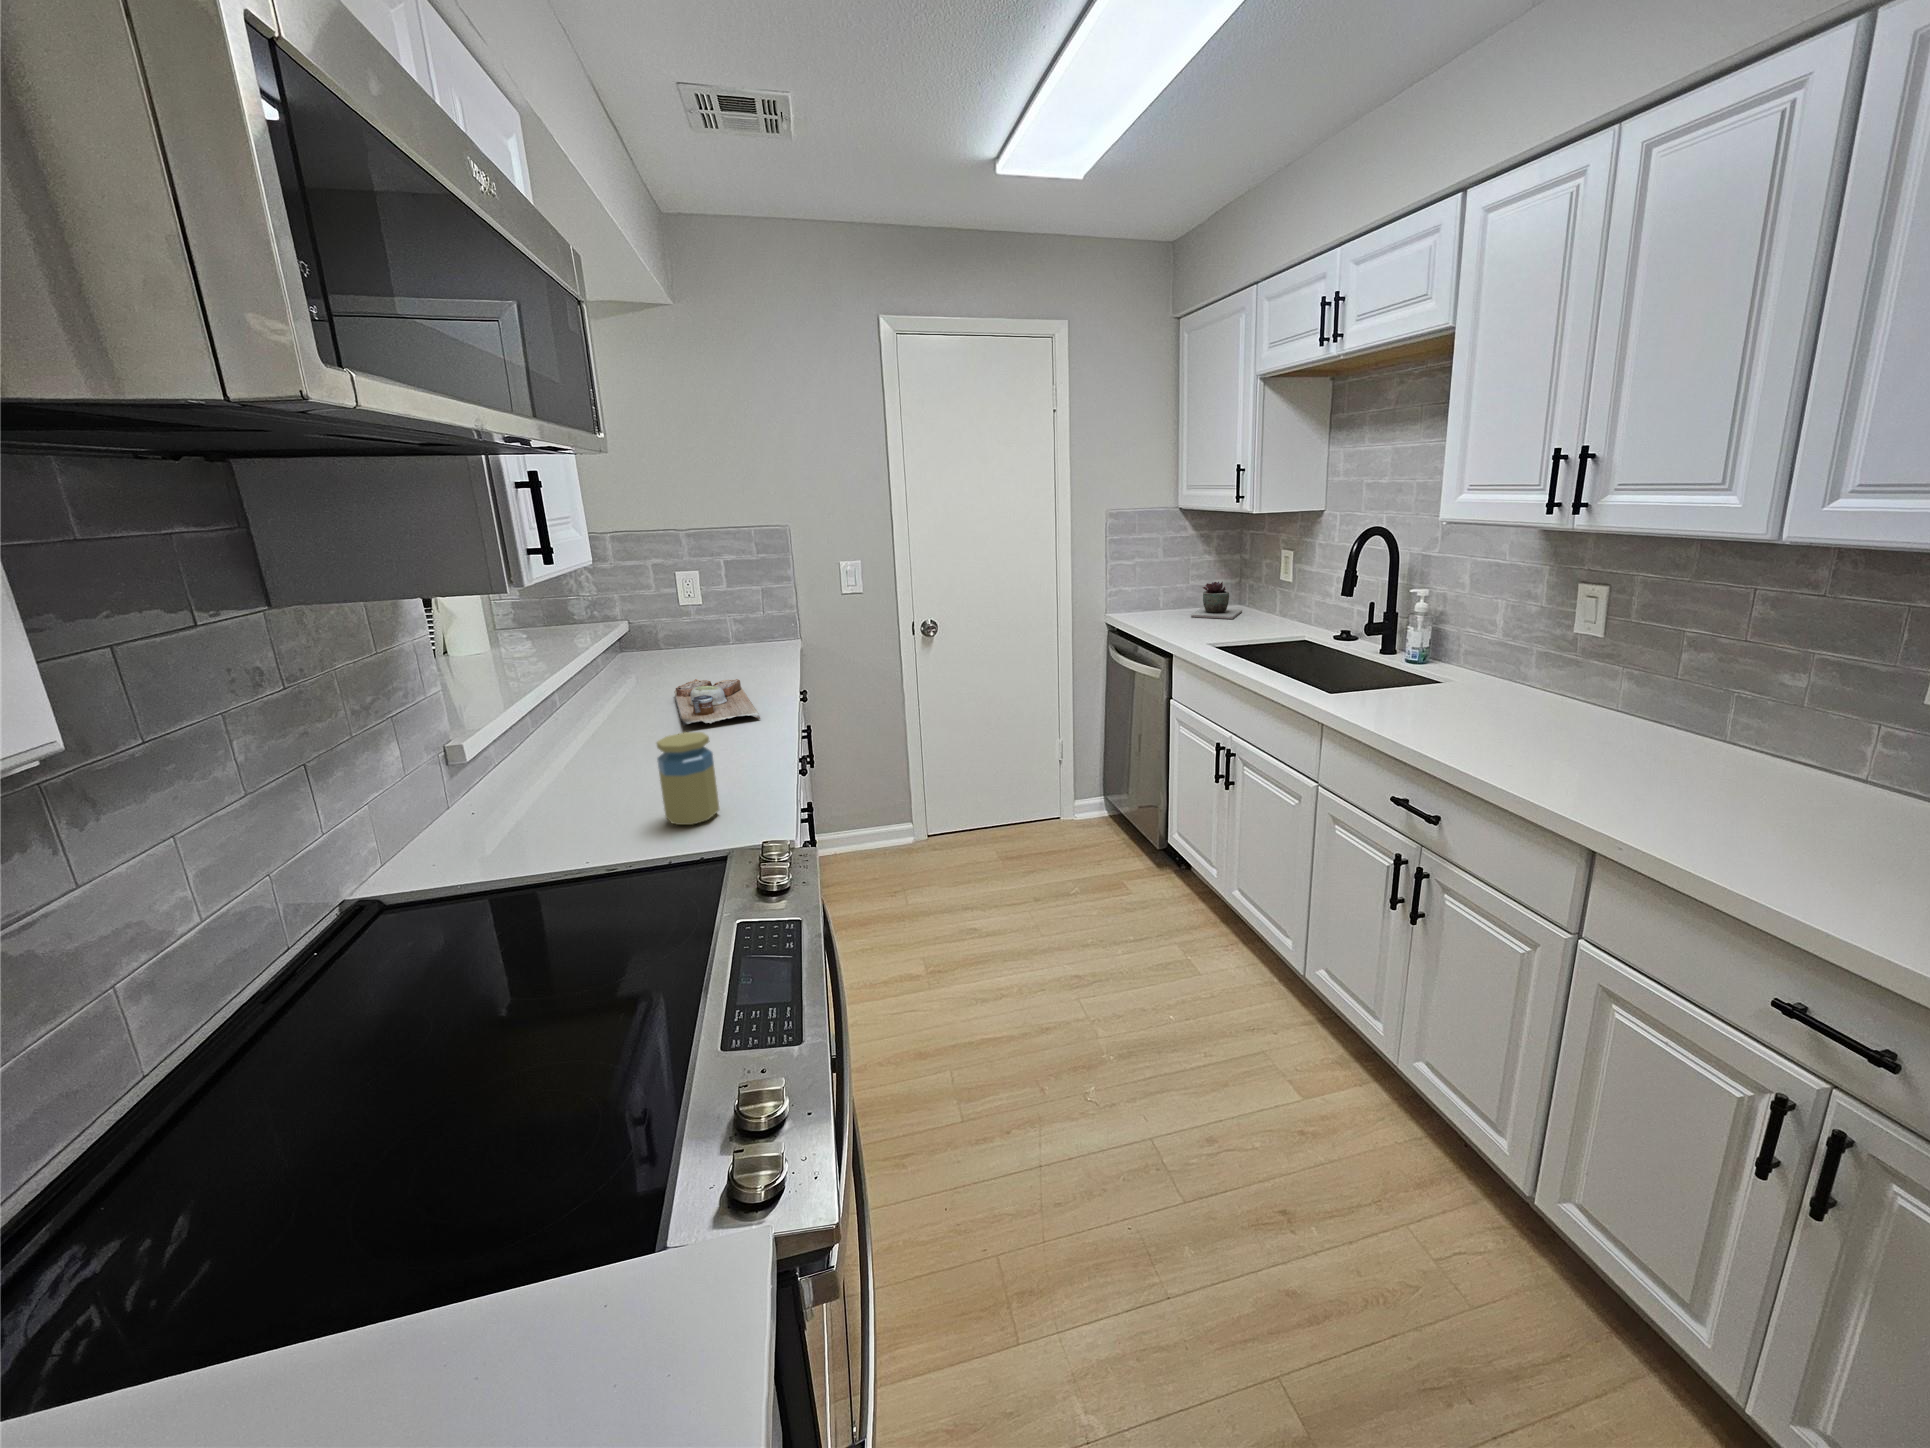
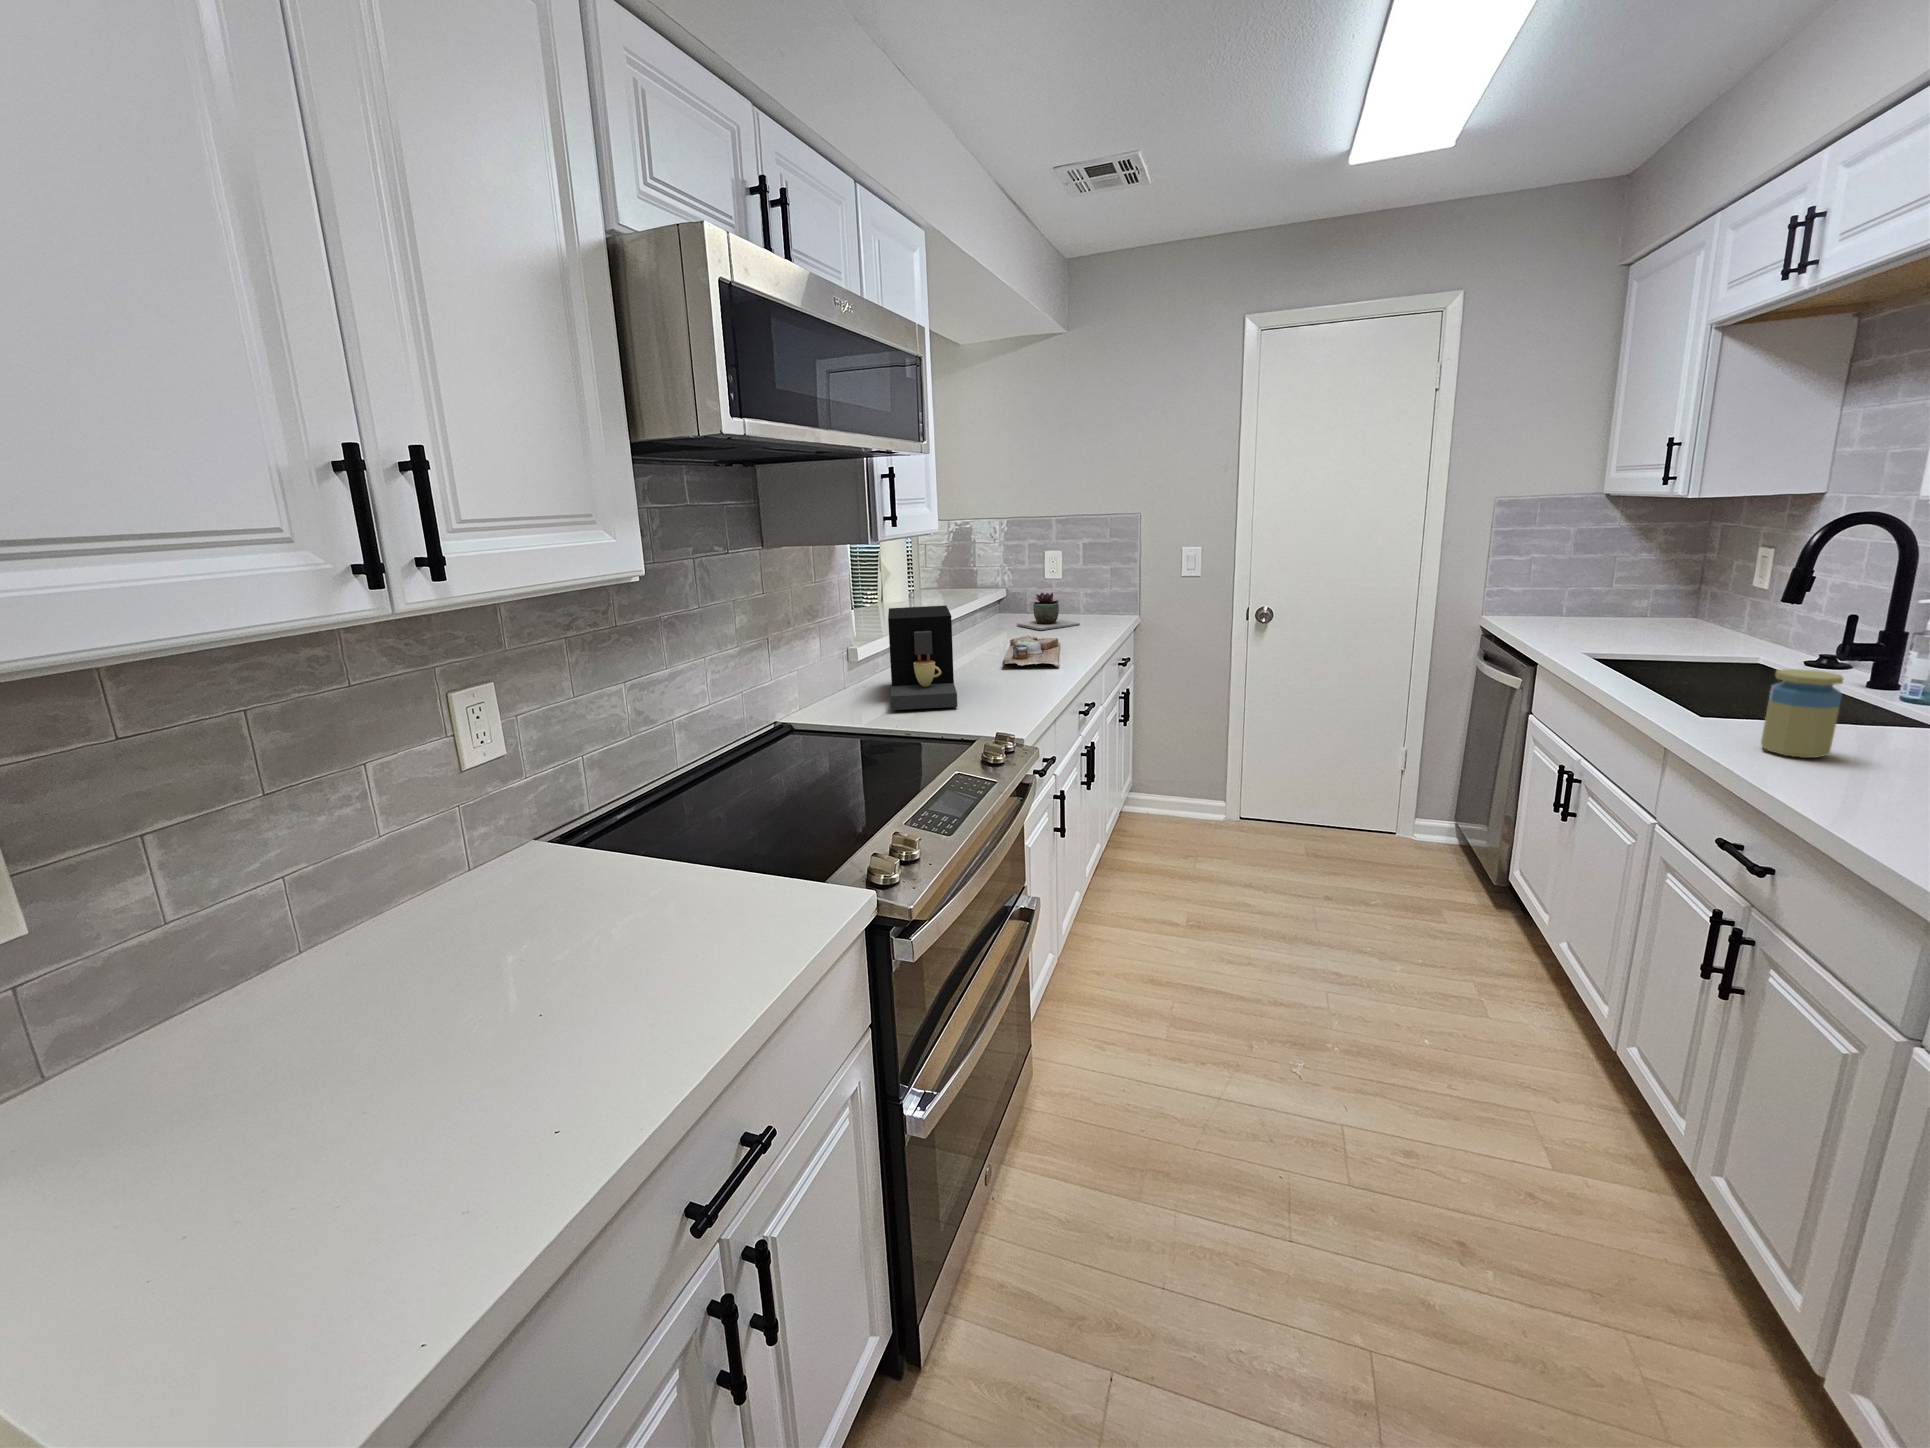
succulent plant: present [1191,582,1242,619] -> present [1017,593,1080,630]
coffee maker: none [501,657,656,831] -> present [888,605,957,710]
jar: present [657,732,719,825] -> present [1761,669,1843,758]

